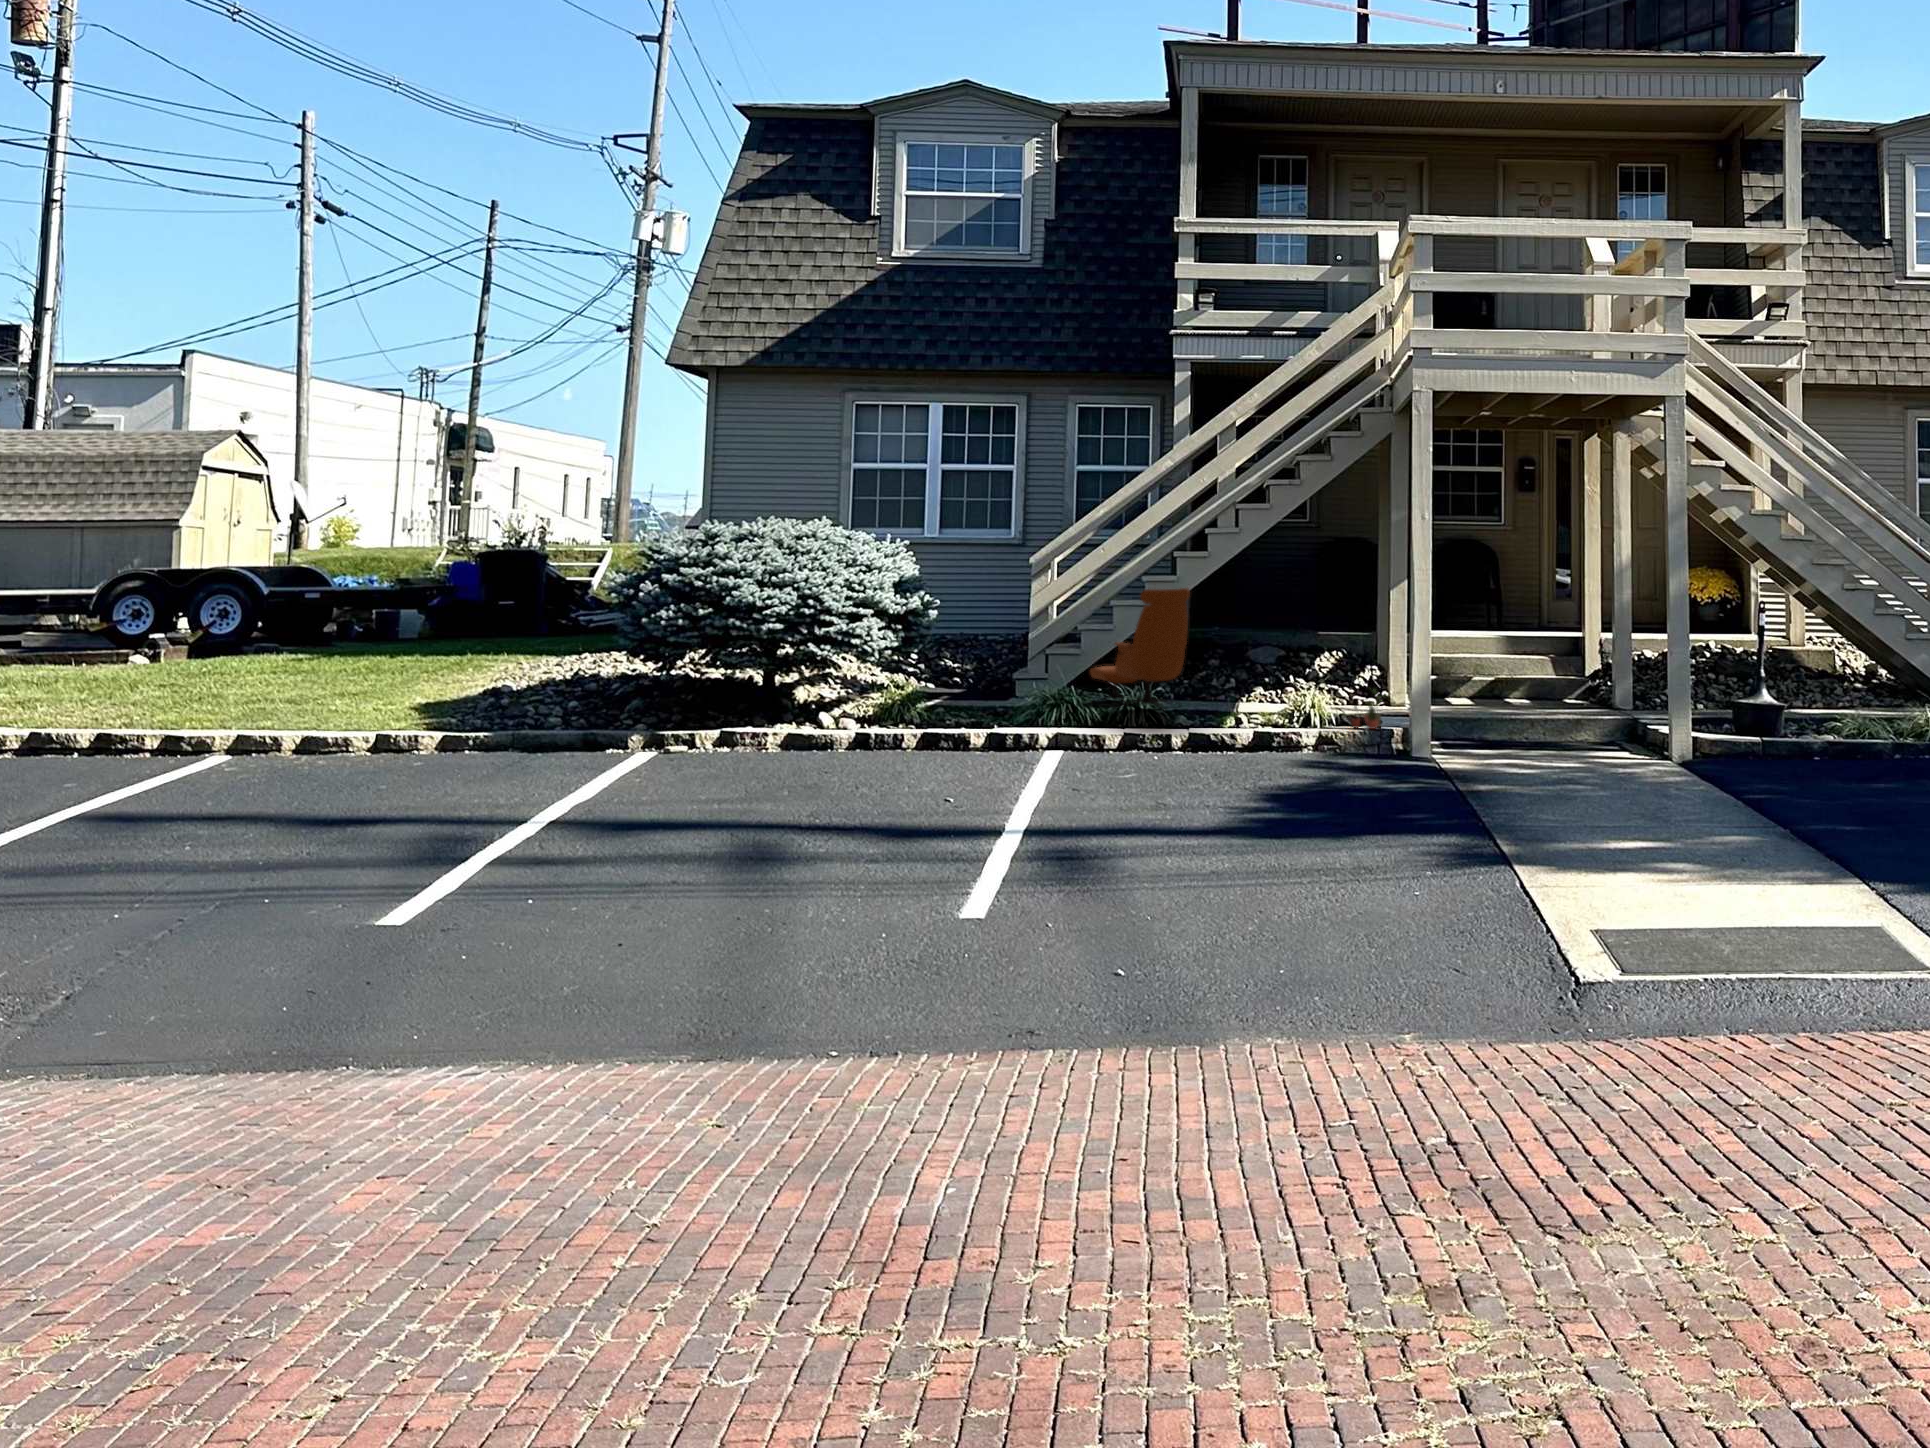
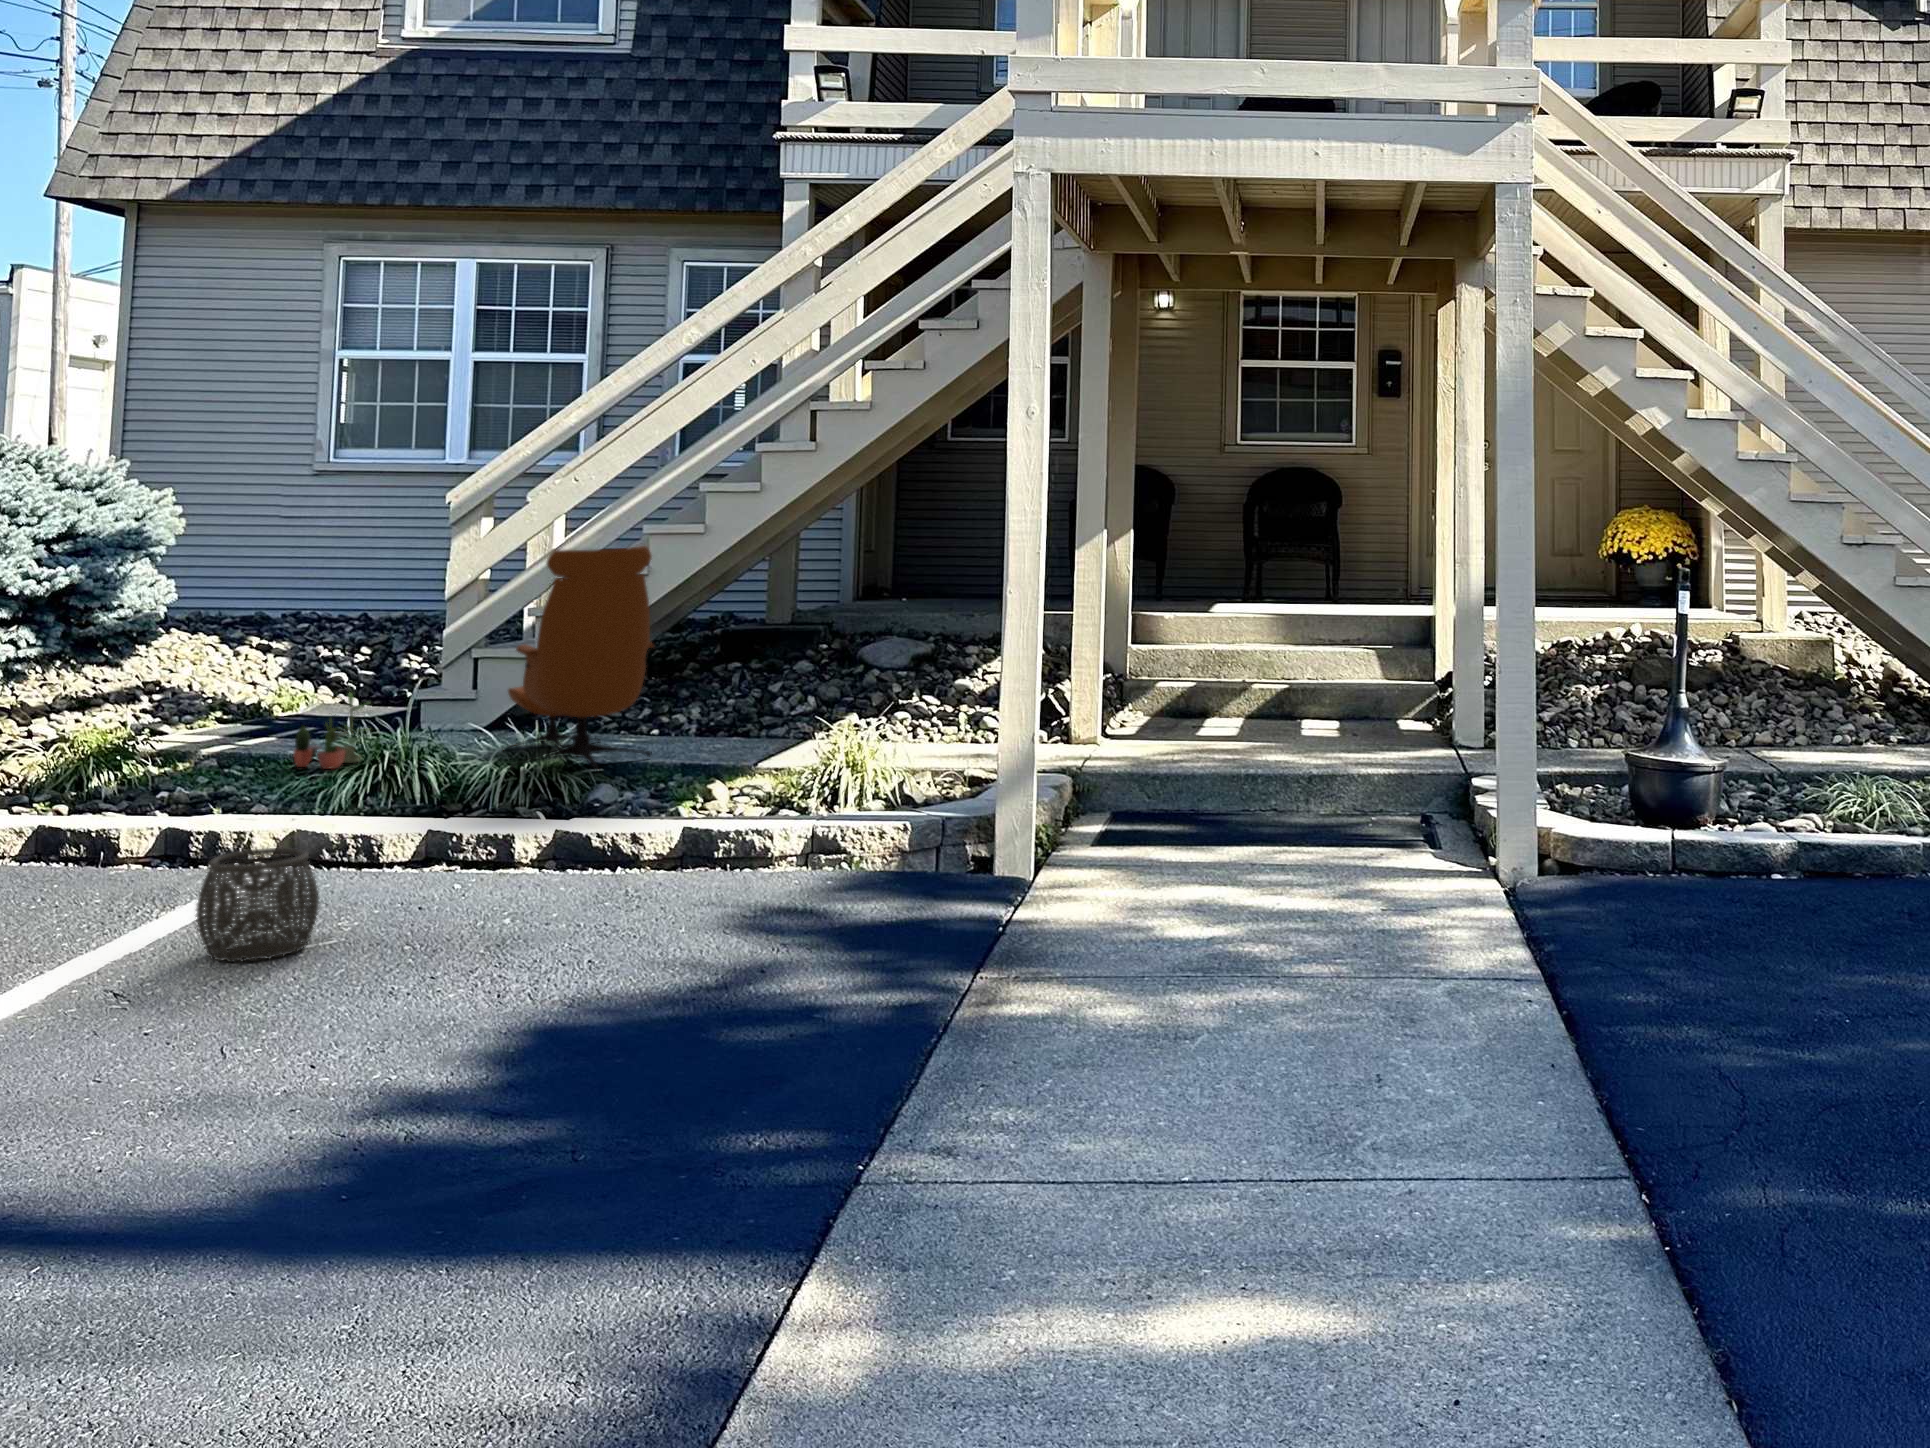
potted plant: present [1348,690,1381,729] -> present [293,692,368,769]
woven basket: none [1049,735,1104,787] -> present [196,848,319,962]

